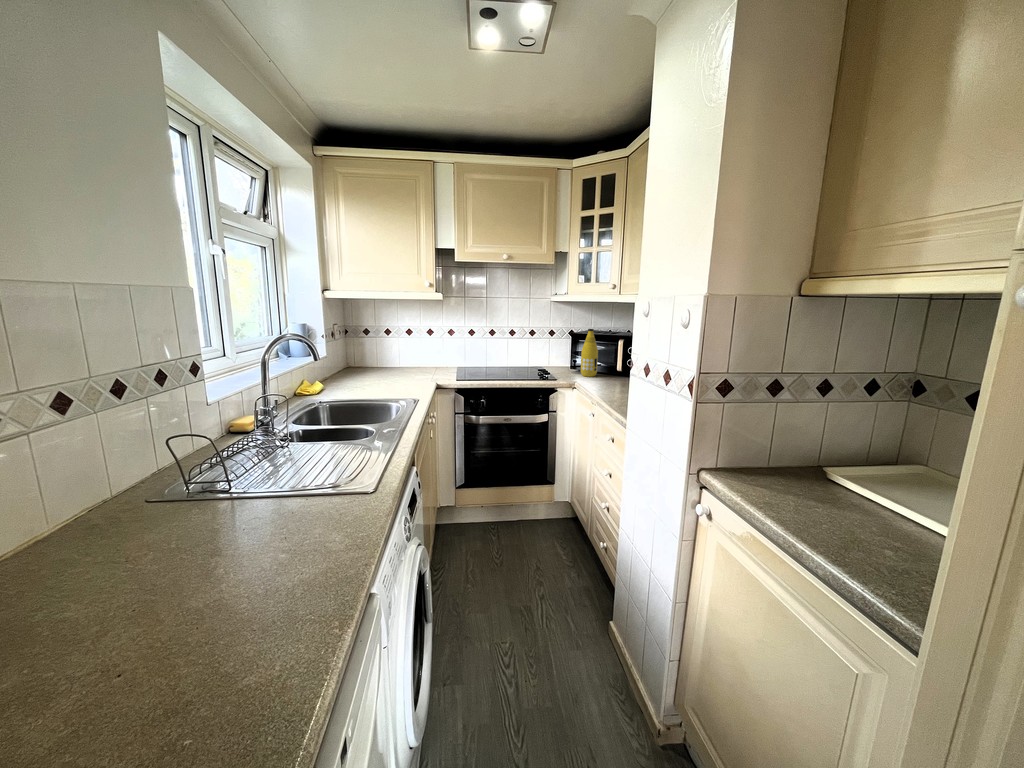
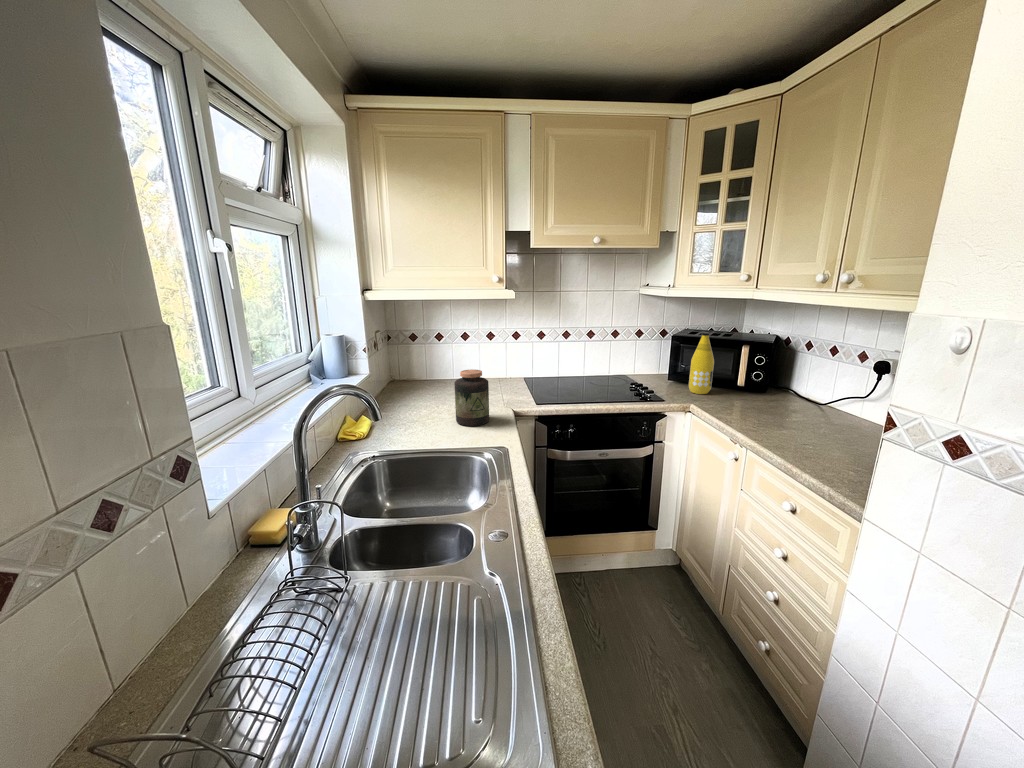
jar: none [388,350,415,391] -> present [454,369,489,426]

